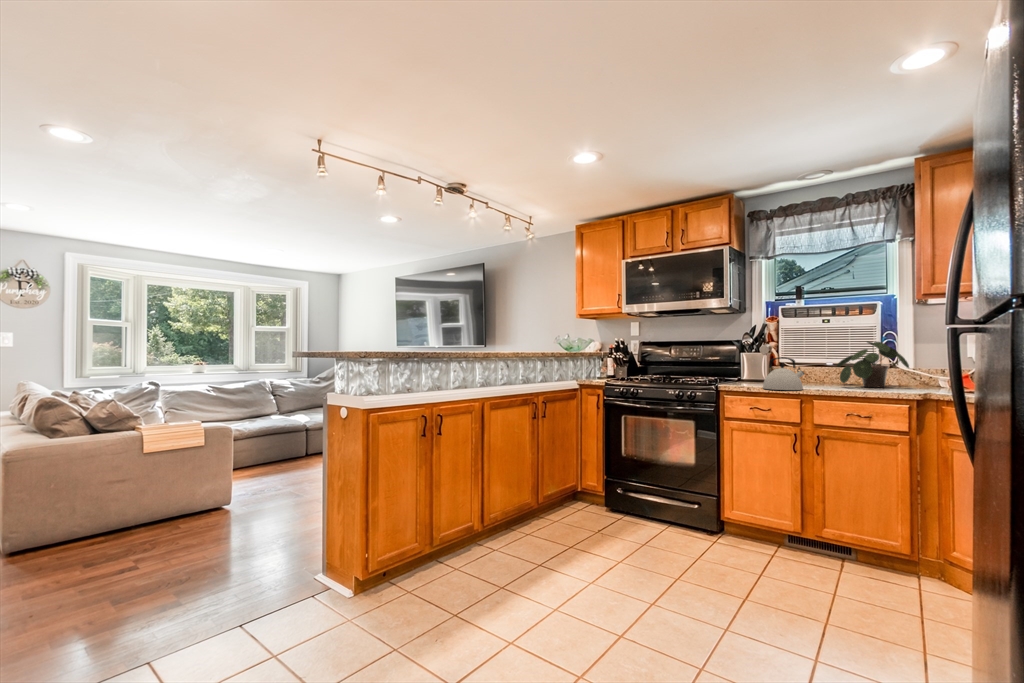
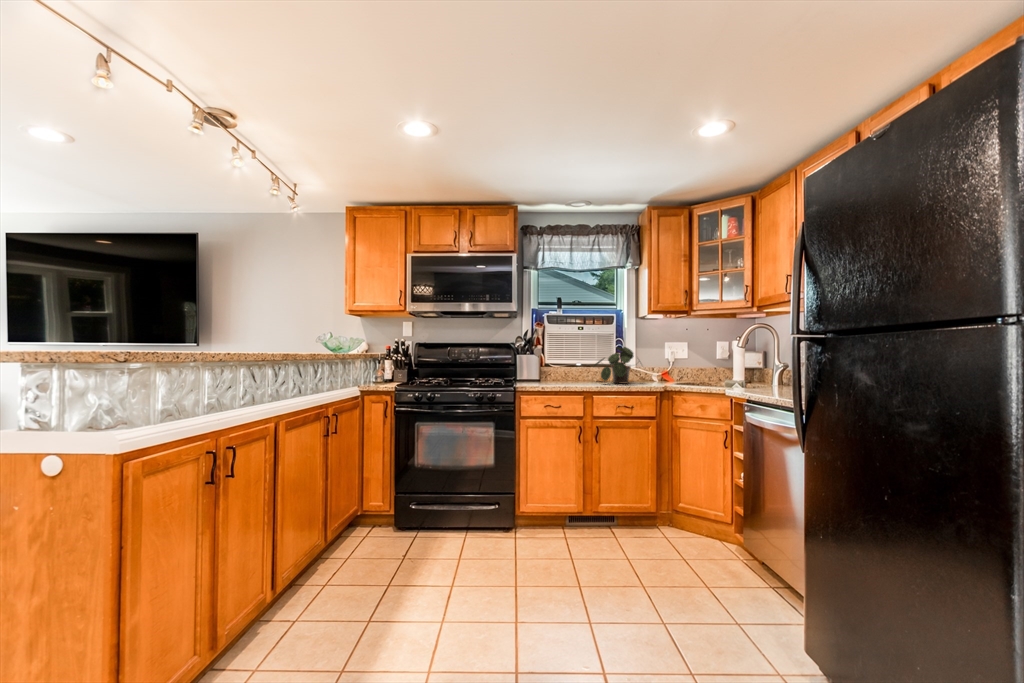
kettle: present [763,357,804,390] -> none [552,359,584,388]

